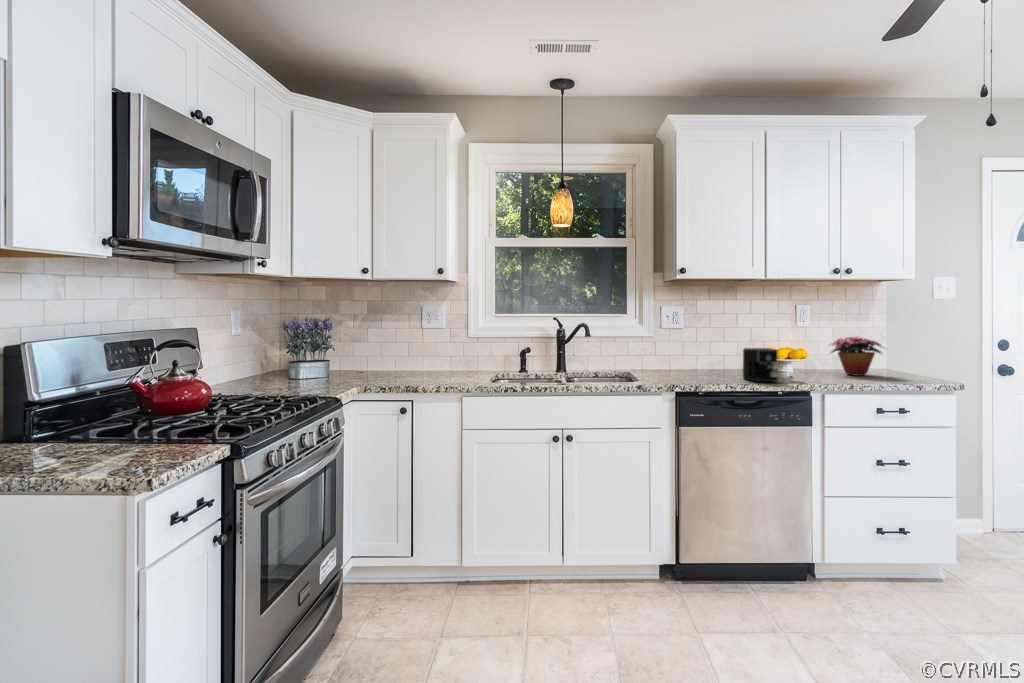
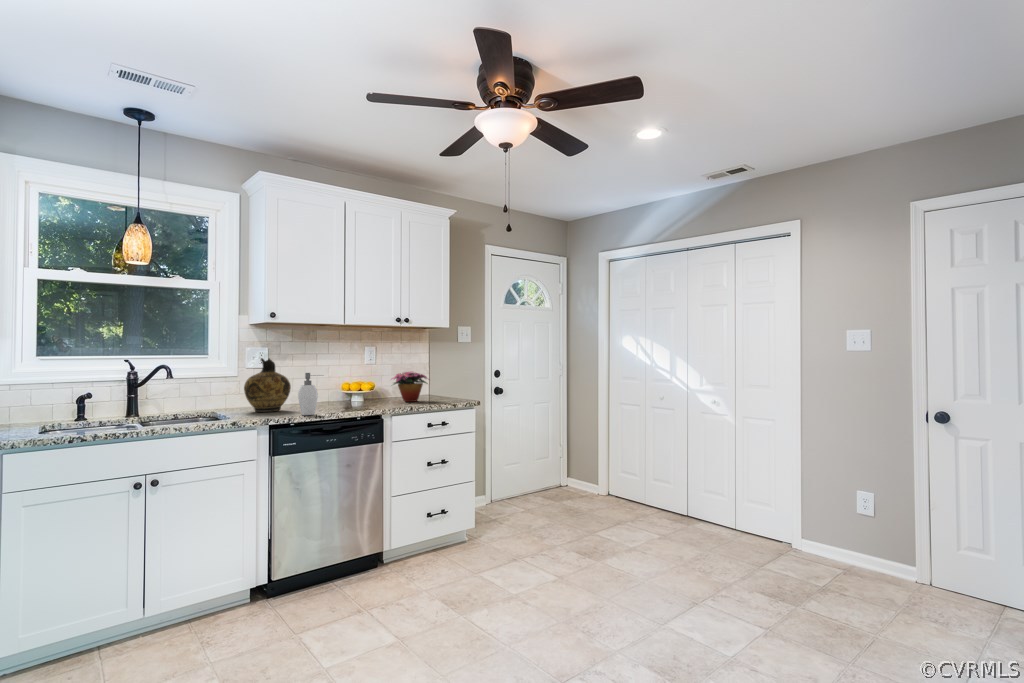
ceramic jug: none [655,318,703,376] -> present [244,358,291,412]
soap dispenser: none [707,337,736,385] -> present [298,373,318,415]
coffee maker: present [743,348,792,382] -> none [327,383,367,411]

